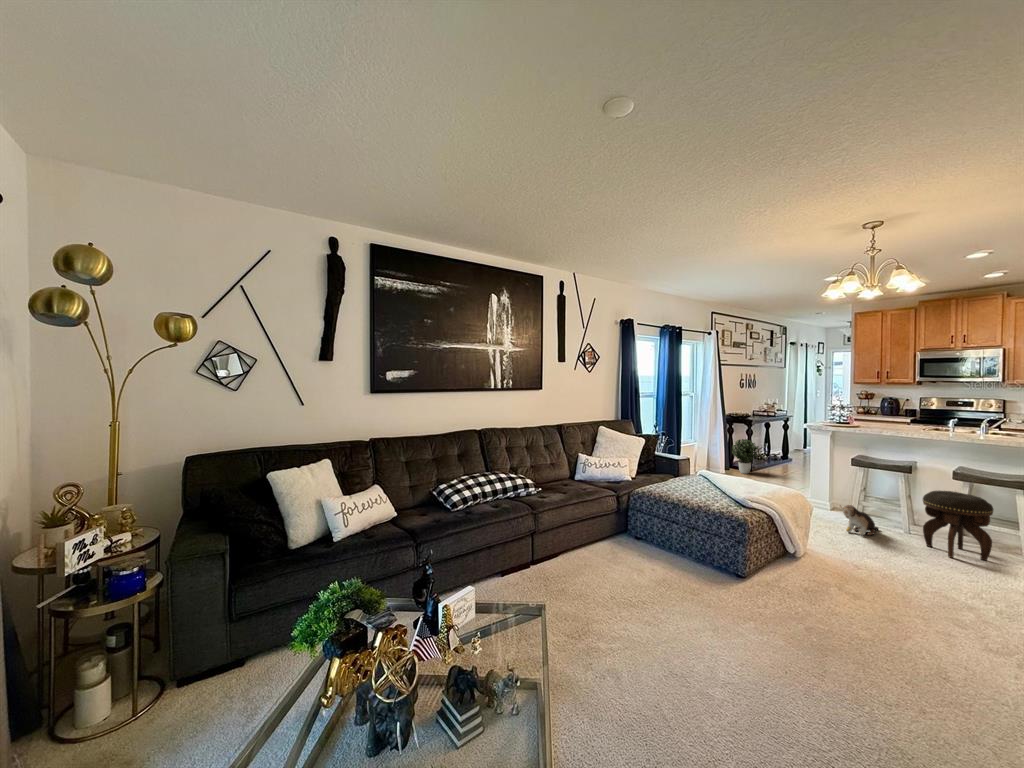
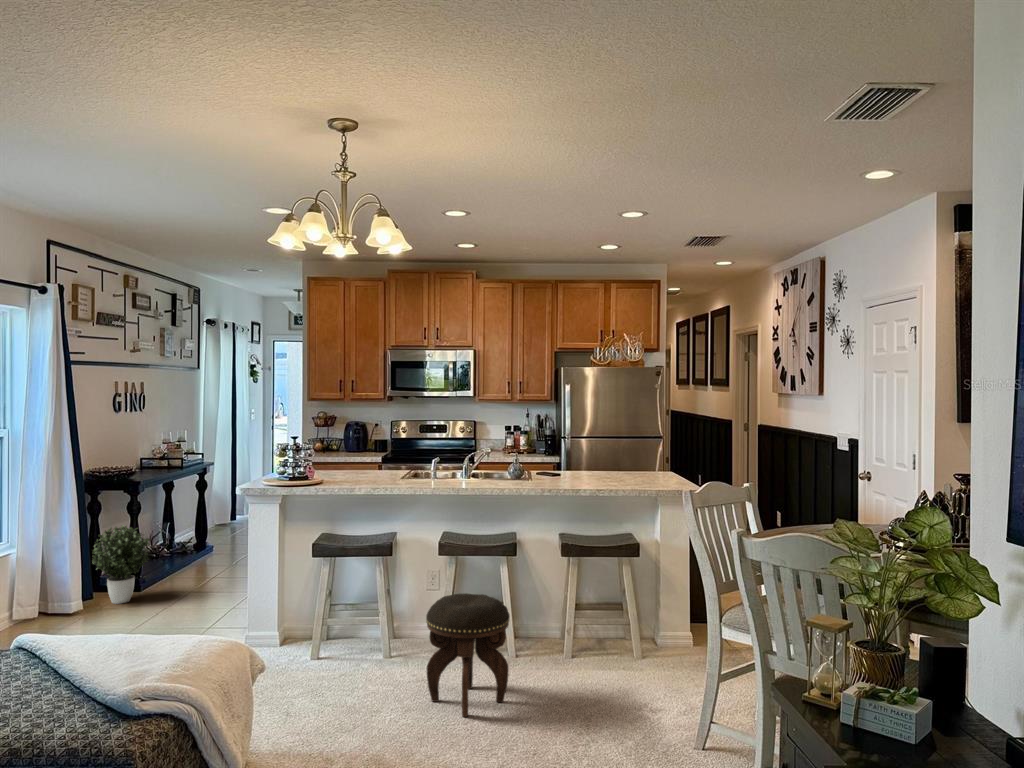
plush toy: present [840,505,879,535] -> none [304,660,364,716]

